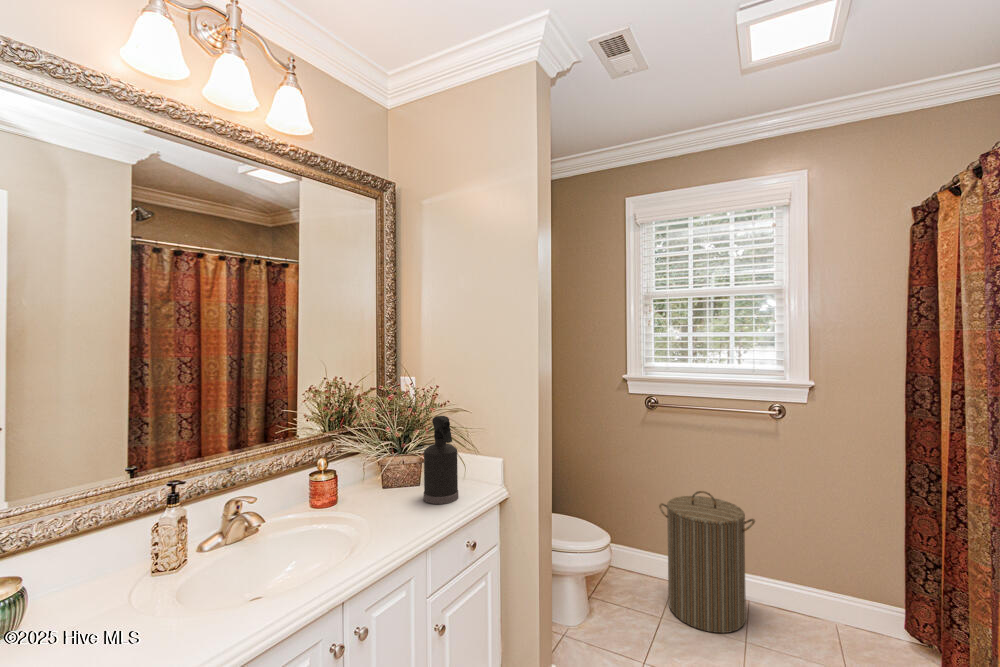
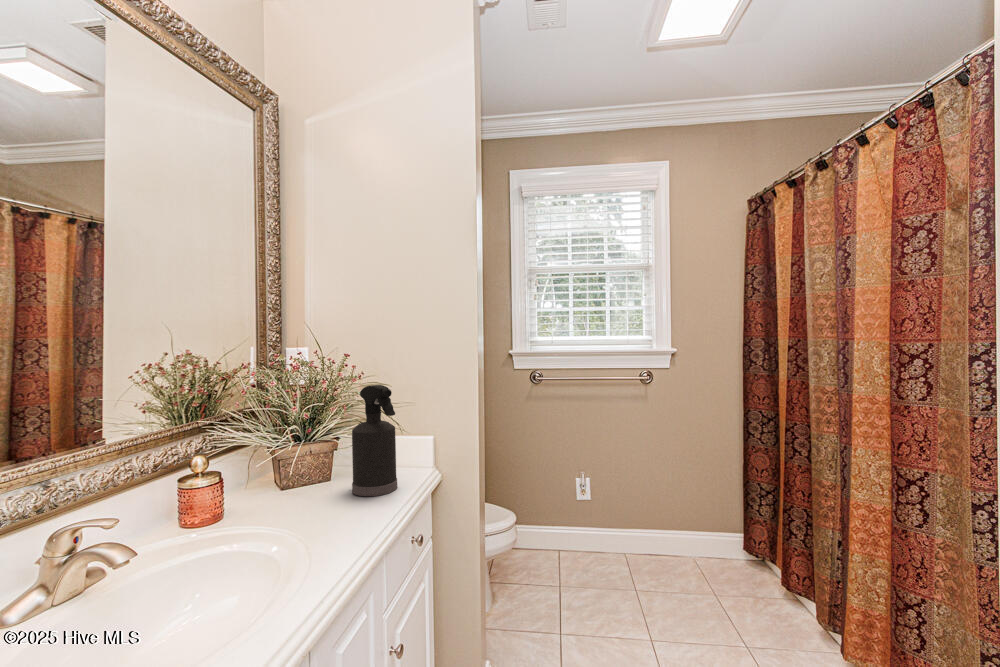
laundry hamper: present [659,491,755,633] -> none [552,457,639,591]

